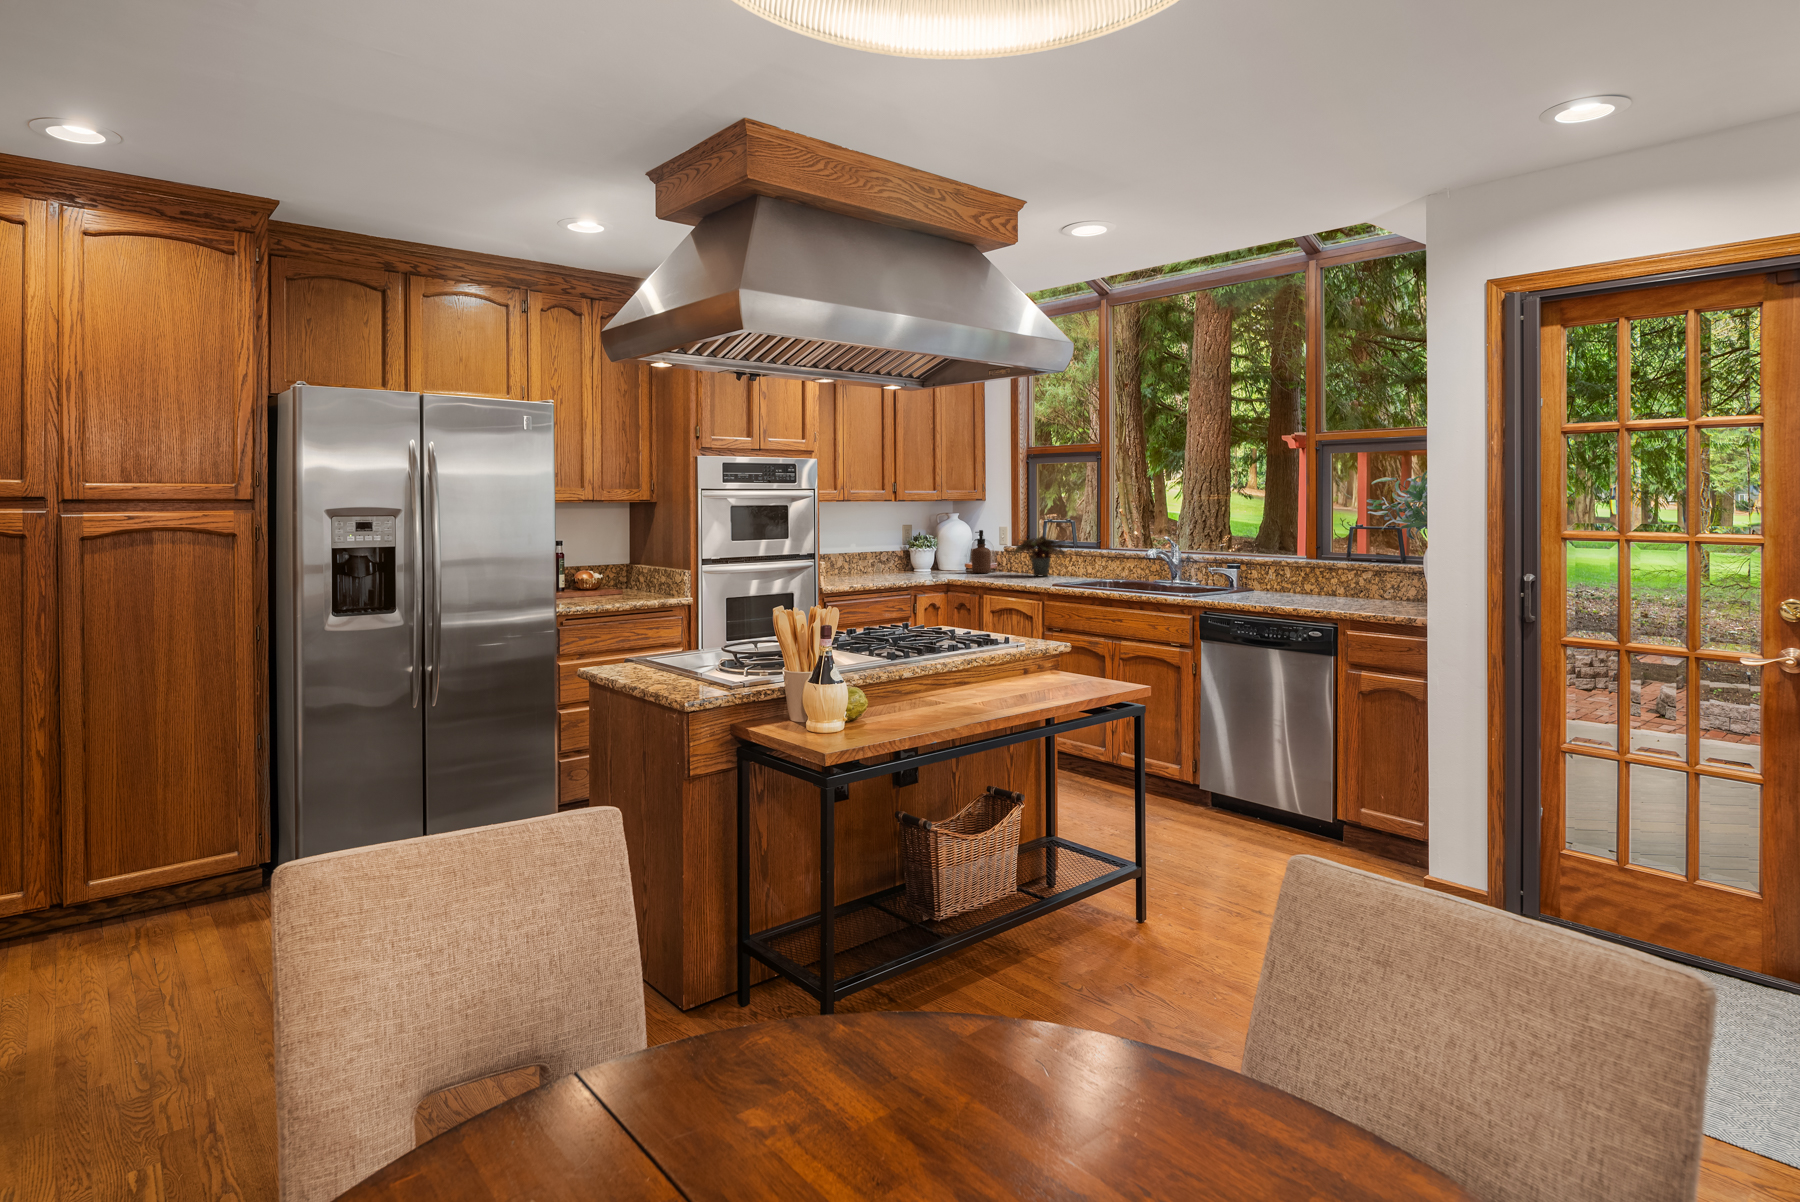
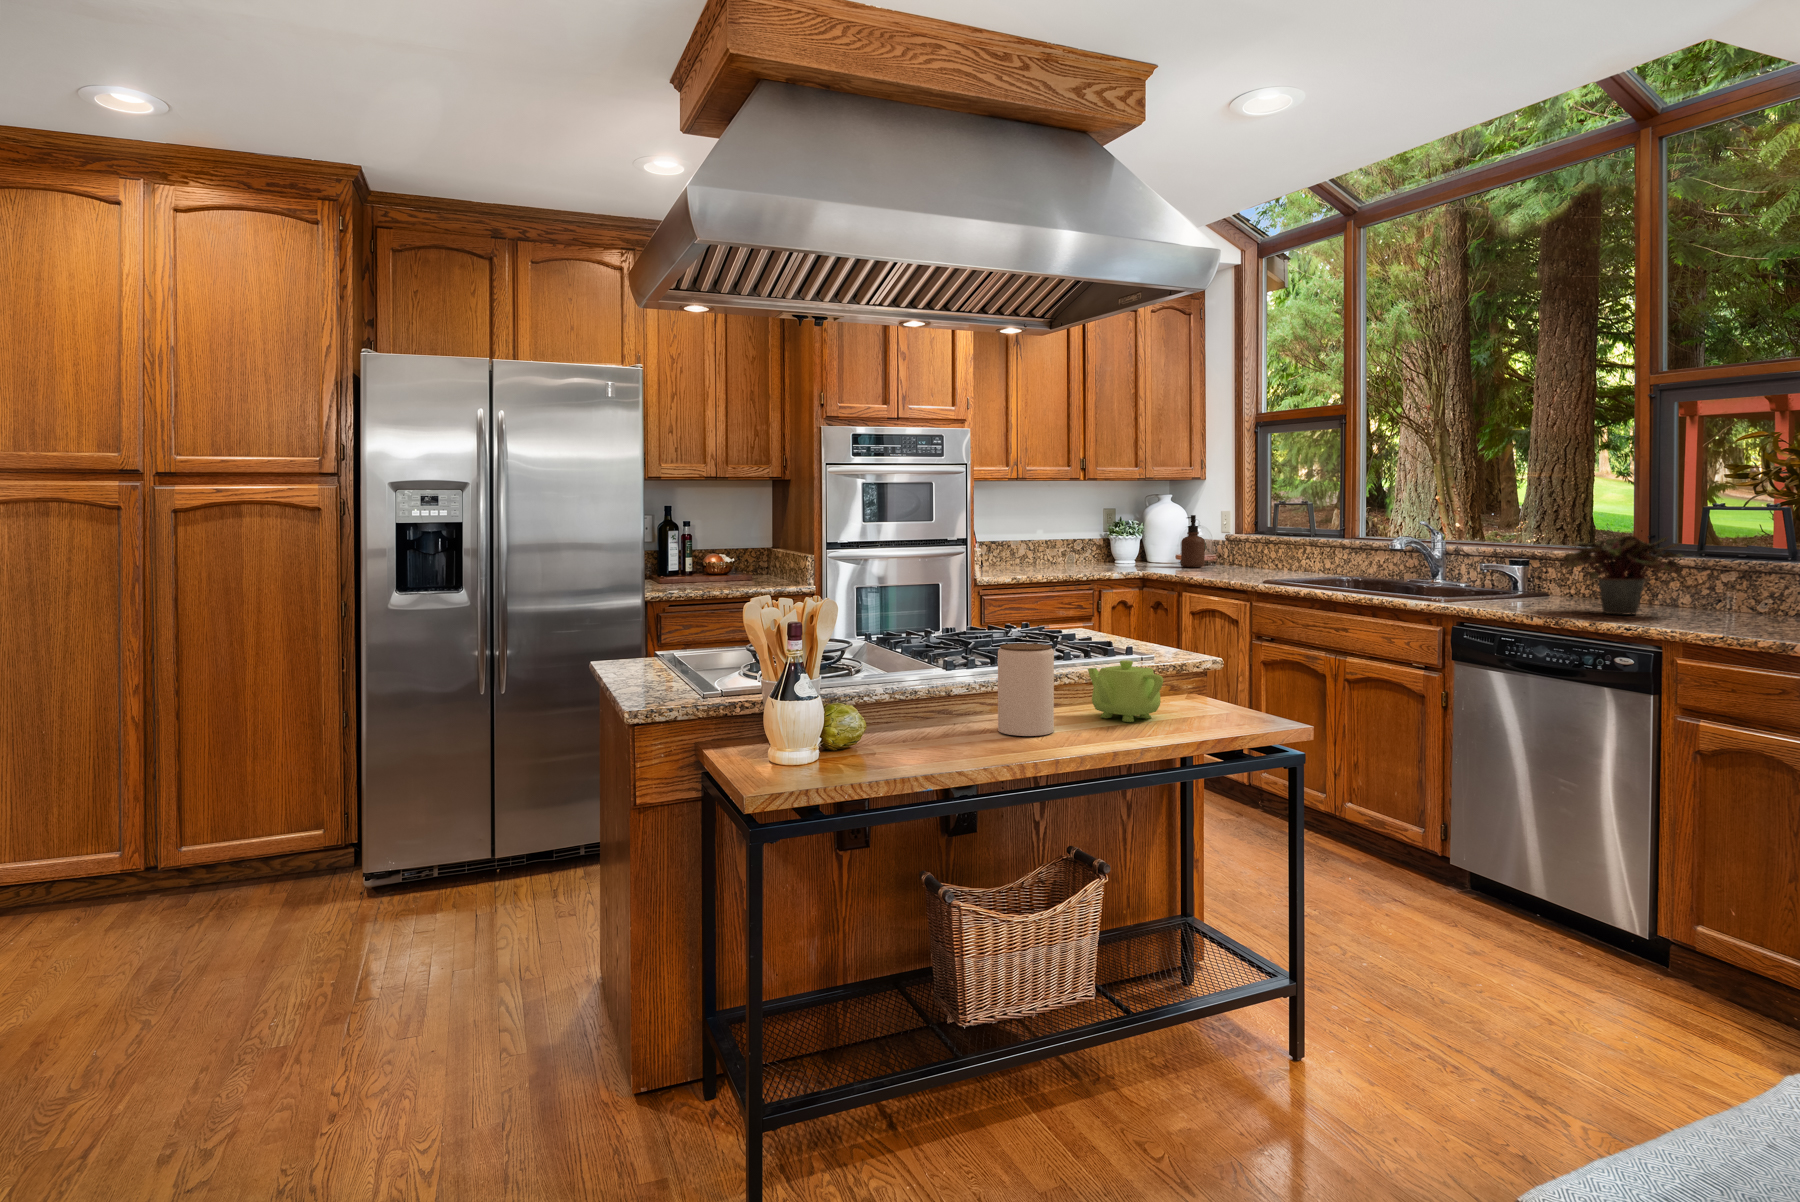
potted plant: present [1015,536,1065,576] -> present [1559,536,1684,614]
jar: none [952,635,992,702] -> present [998,643,1054,736]
teapot: none [1000,646,1060,690] -> present [1088,660,1163,722]

